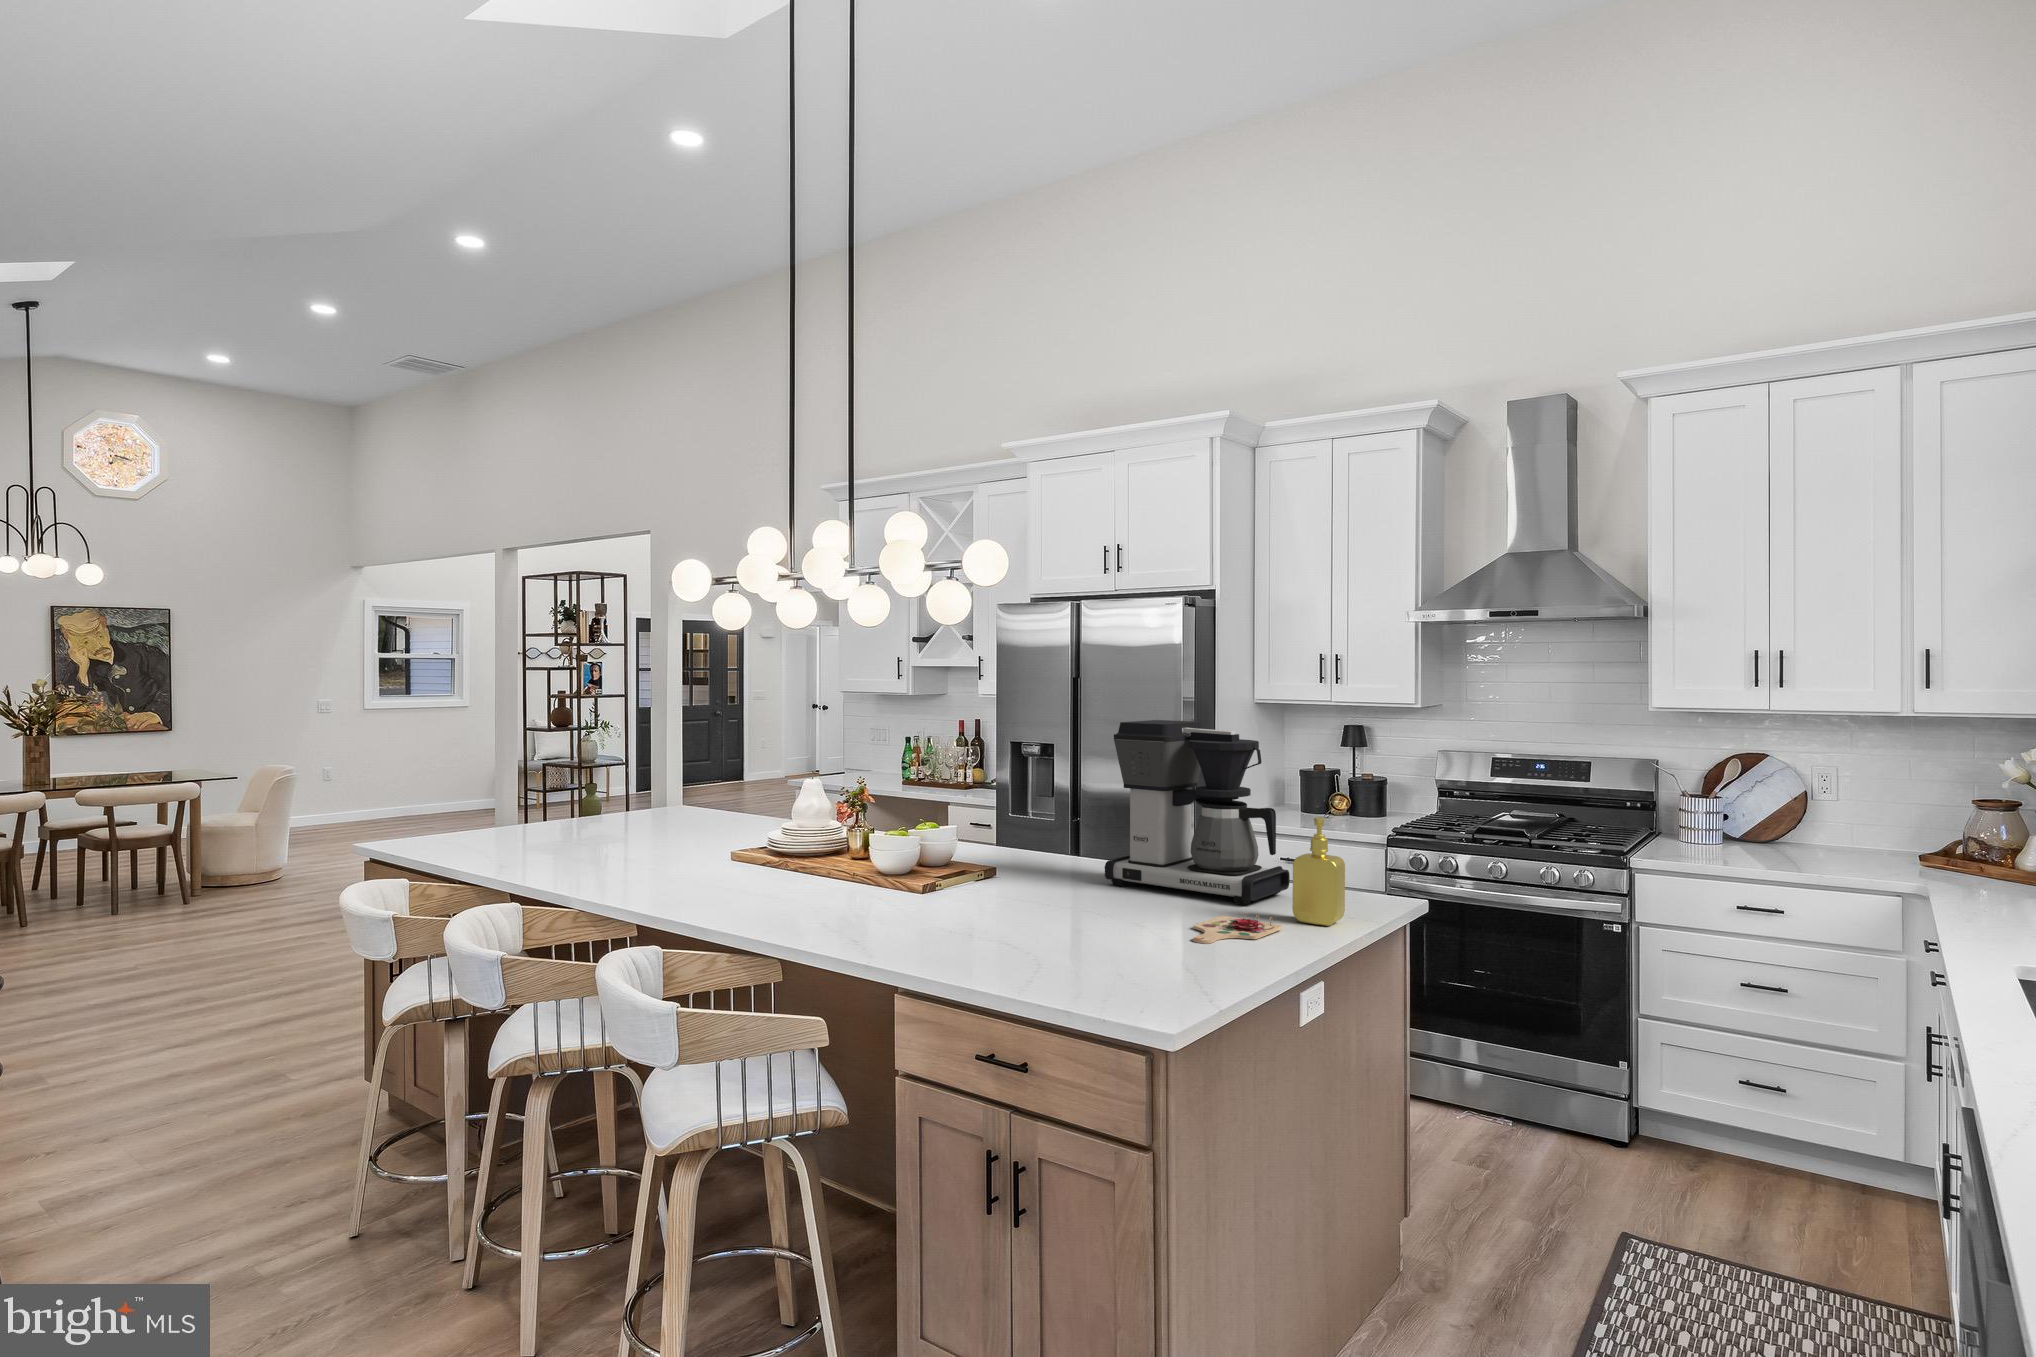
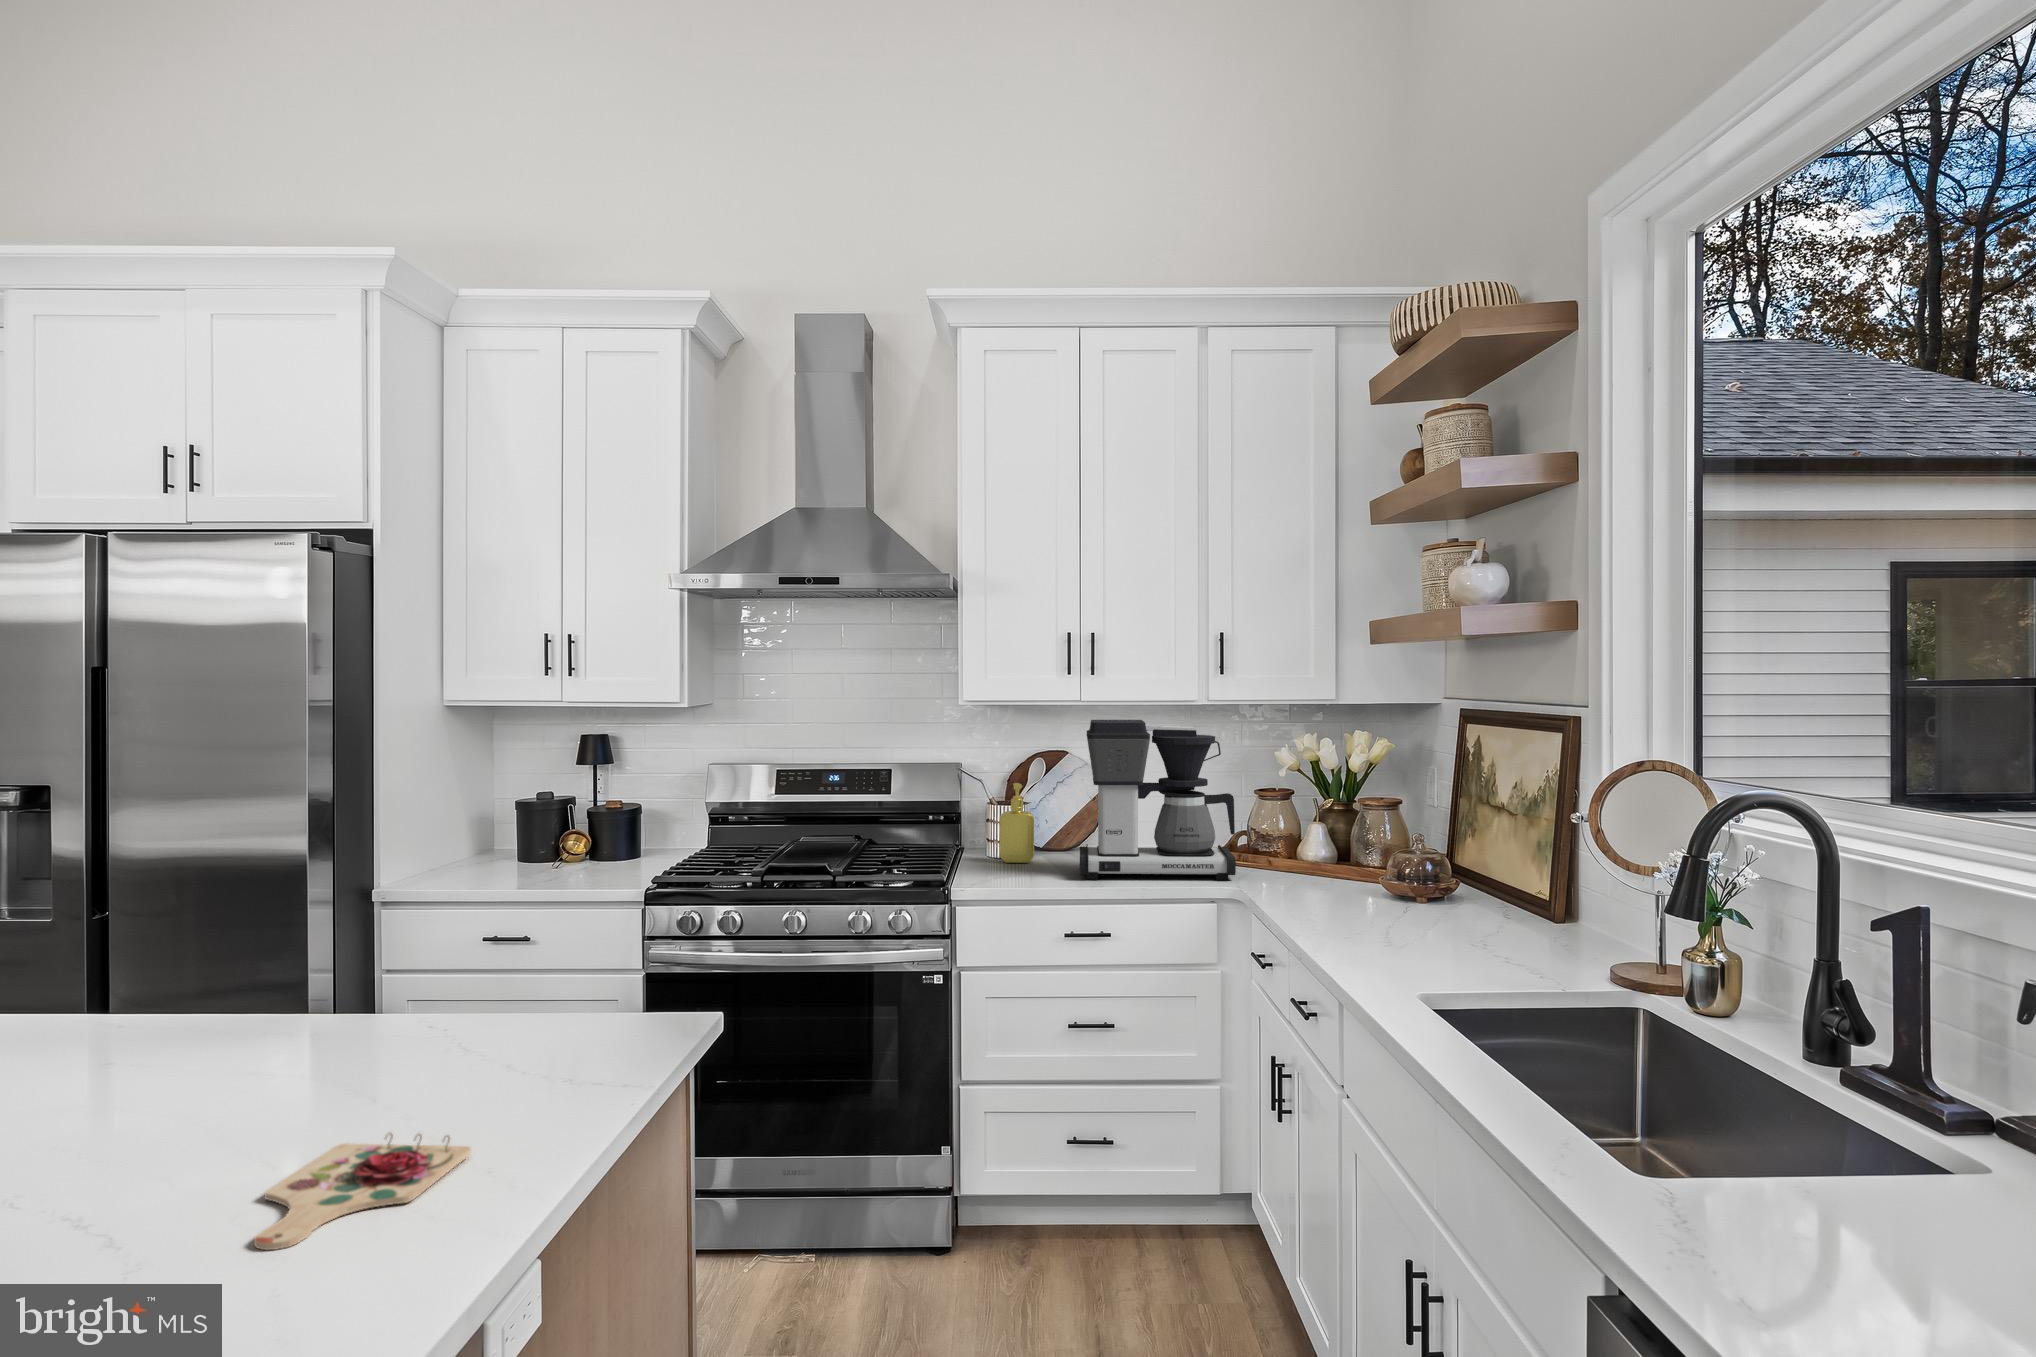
coffee maker: present [1105,720,1290,905] -> present [1080,720,1236,880]
soap dispenser: present [1292,817,1345,926] -> present [1000,783,1034,863]

